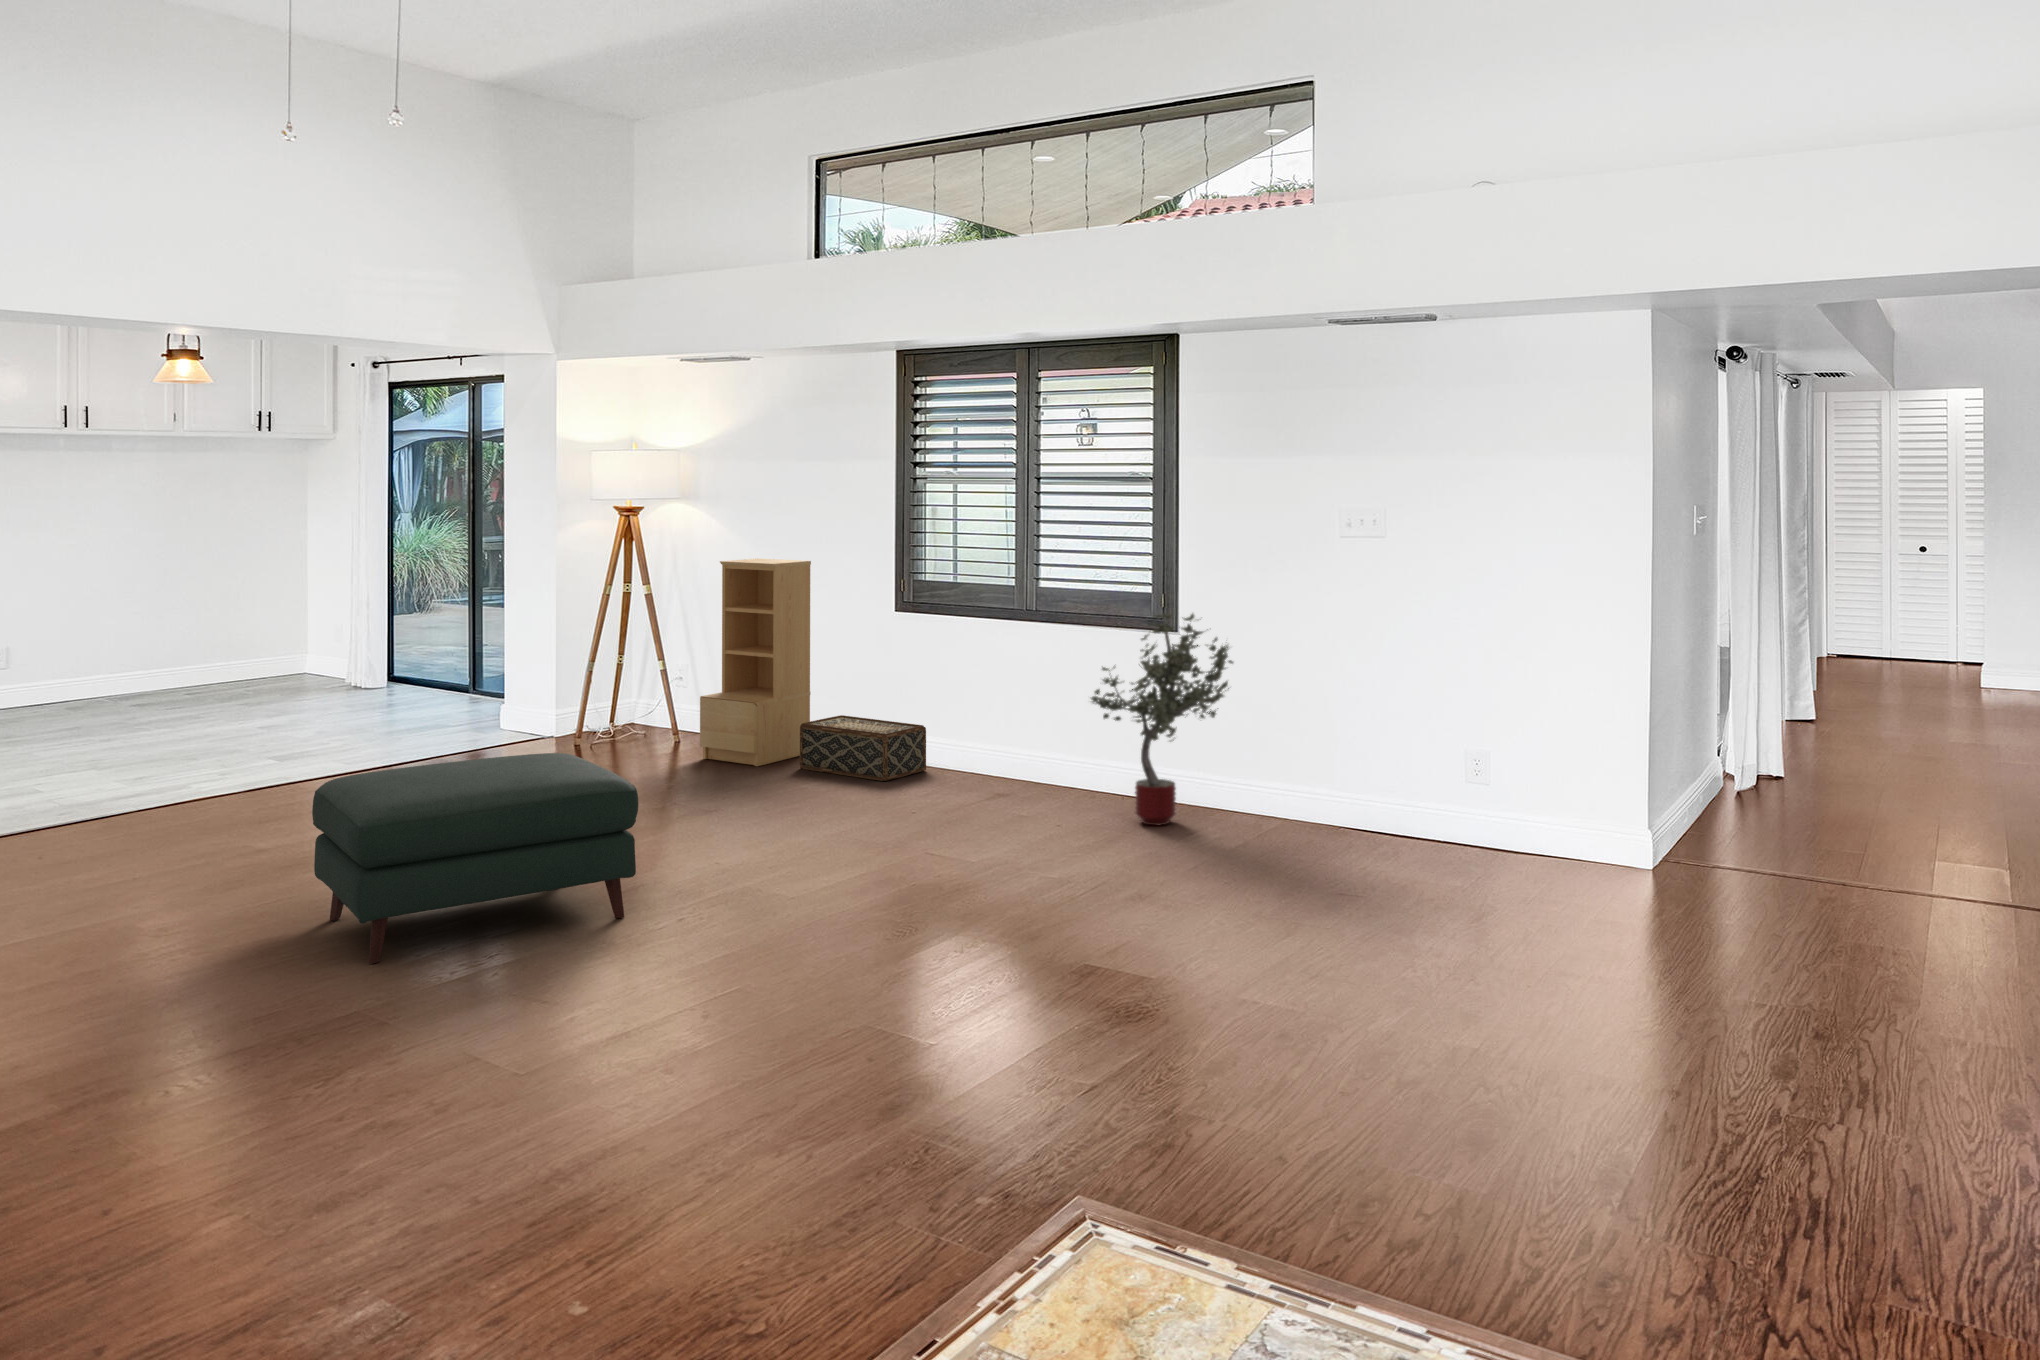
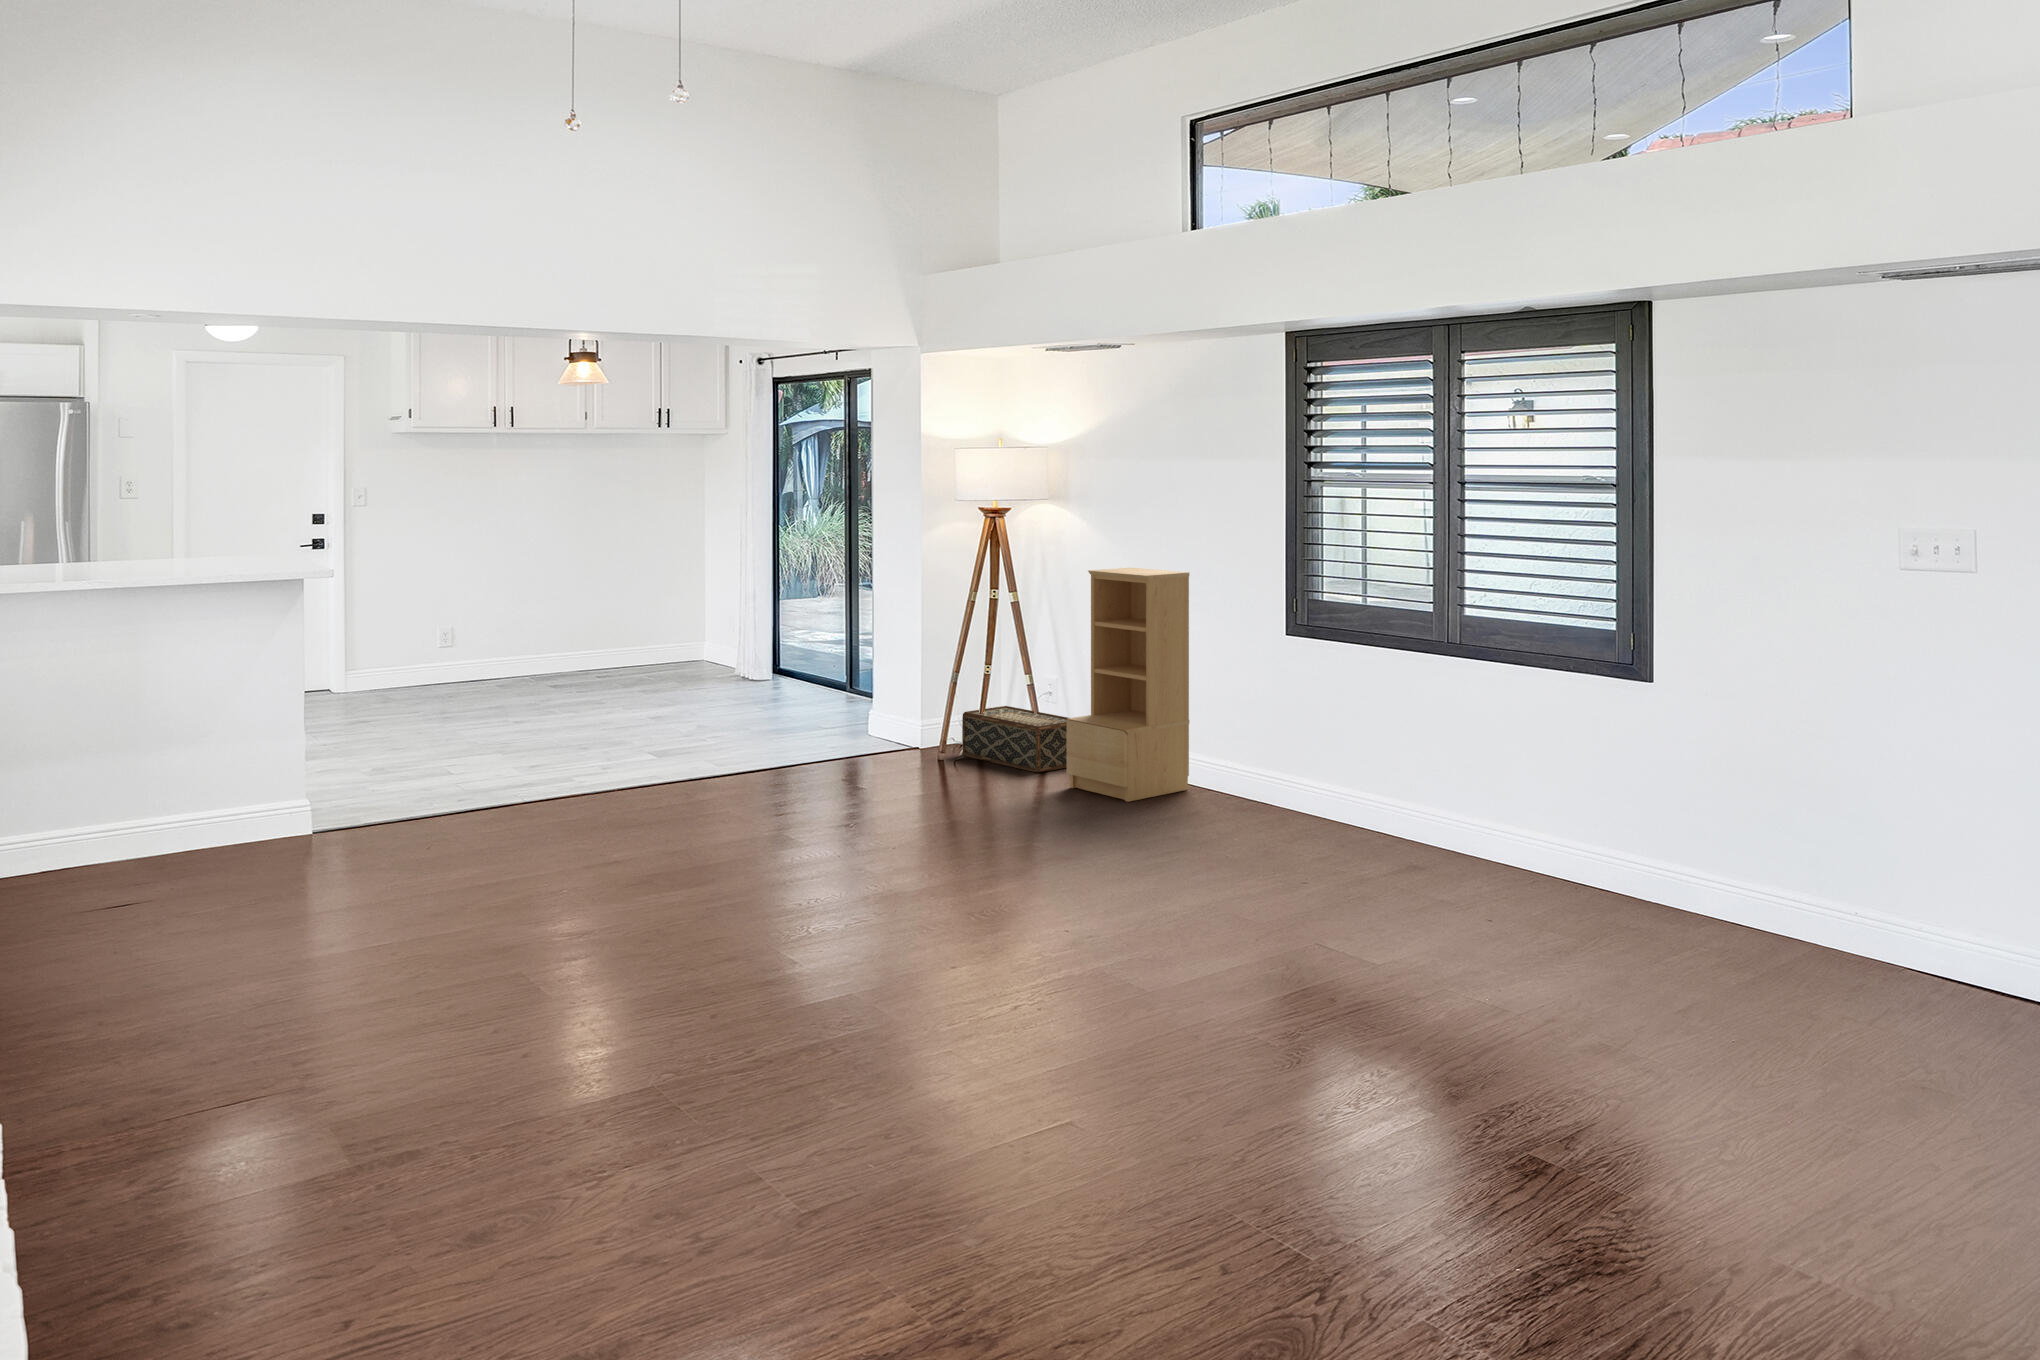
potted tree: present [1091,613,1233,825] -> none [1528,658,1735,930]
woven basket: present [800,715,926,781] -> present [962,706,1068,772]
ottoman: present [312,753,638,964] -> none [647,790,972,1013]

